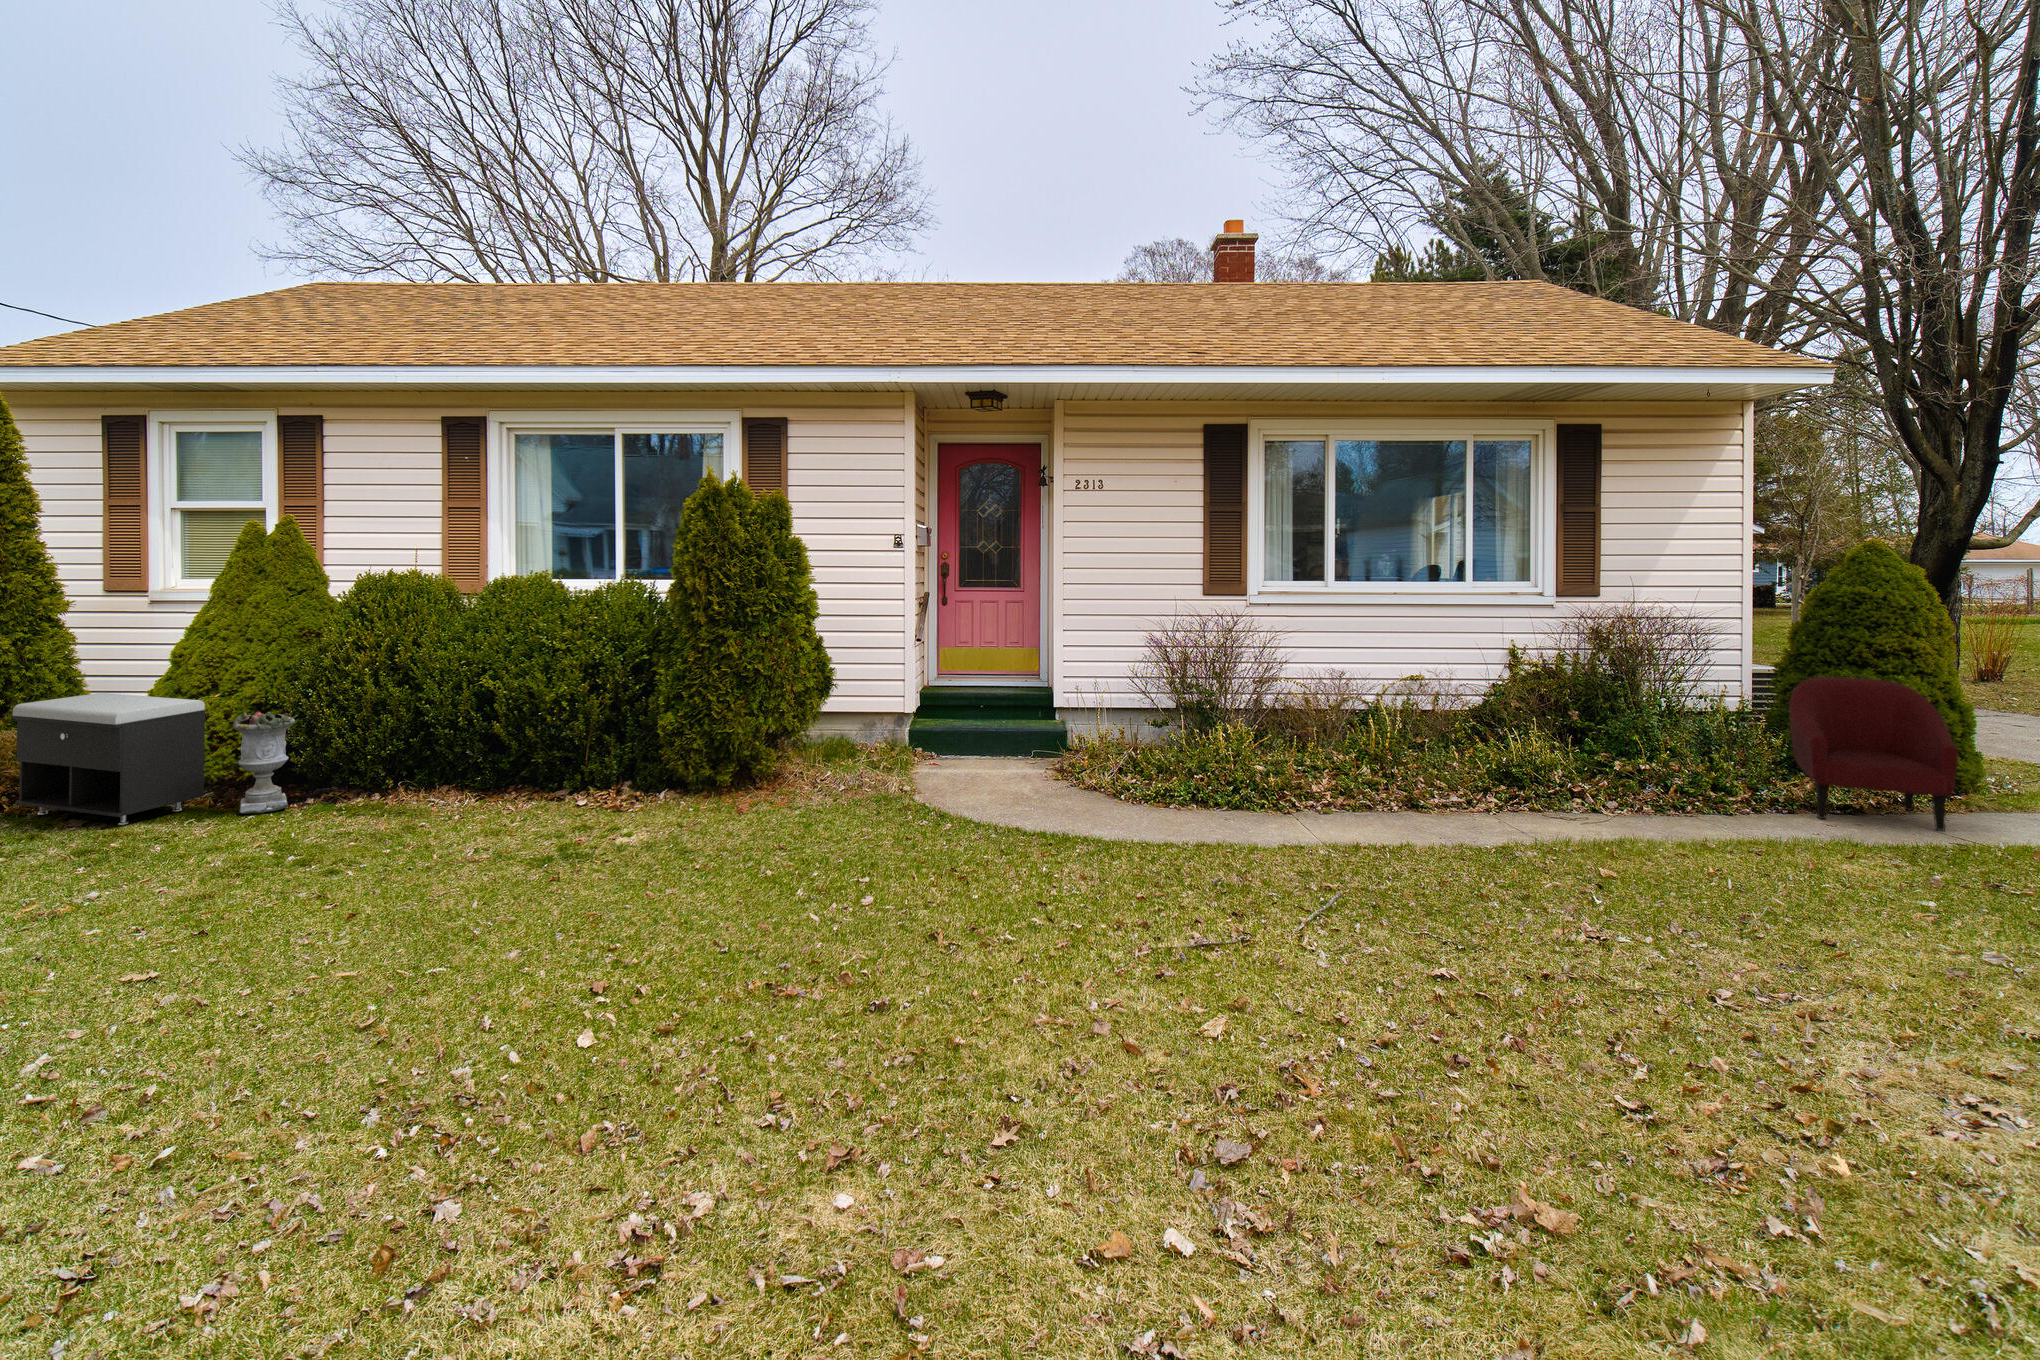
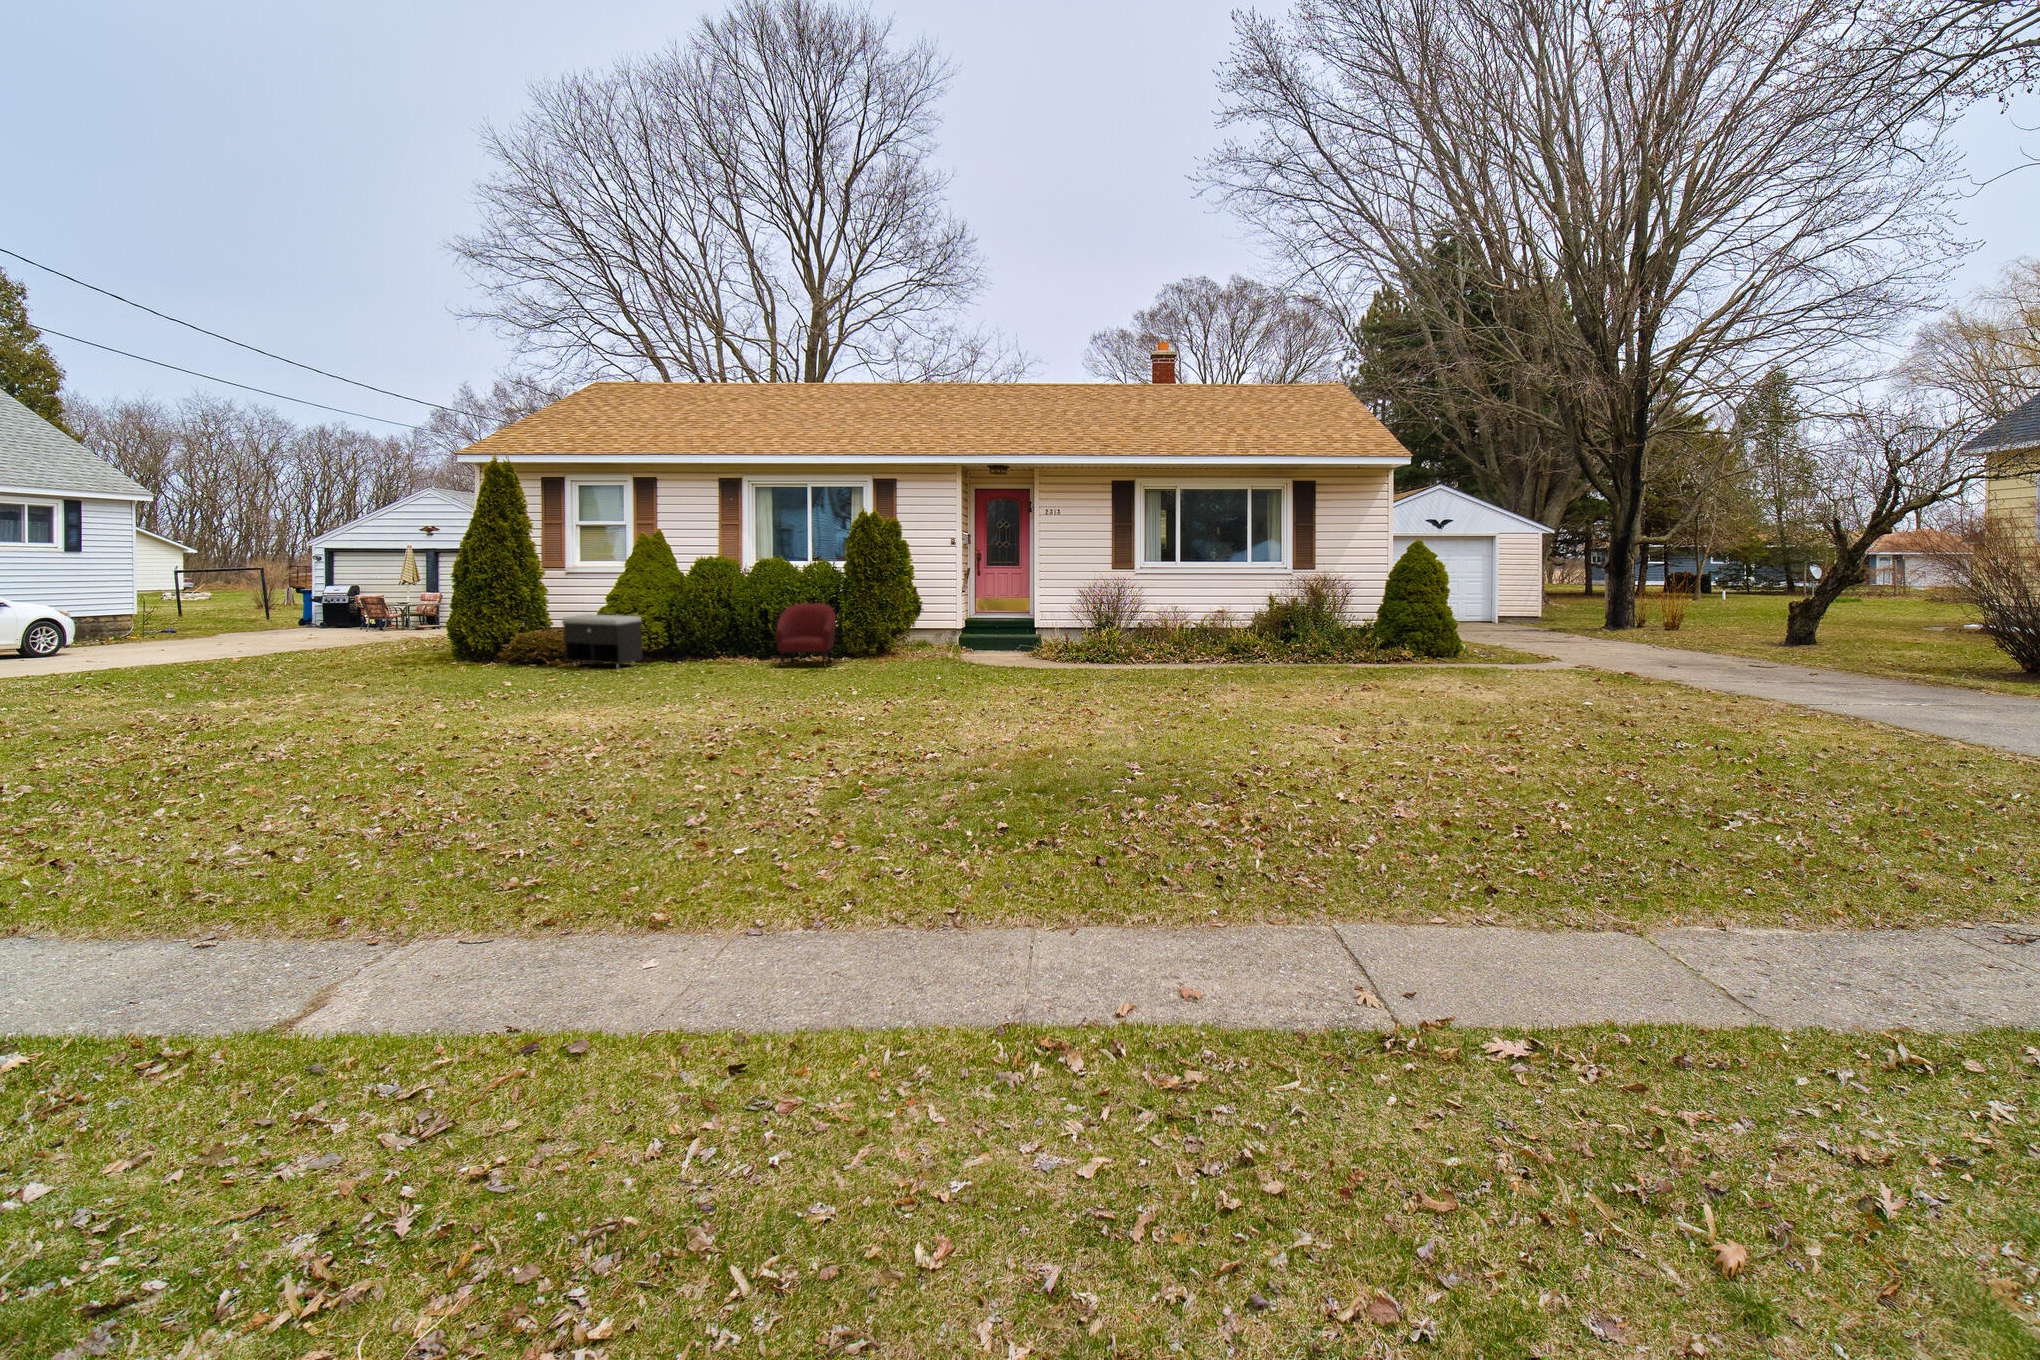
armchair: present [1789,677,1958,831] -> present [776,604,836,667]
planter: present [233,711,296,814] -> none [656,621,683,666]

